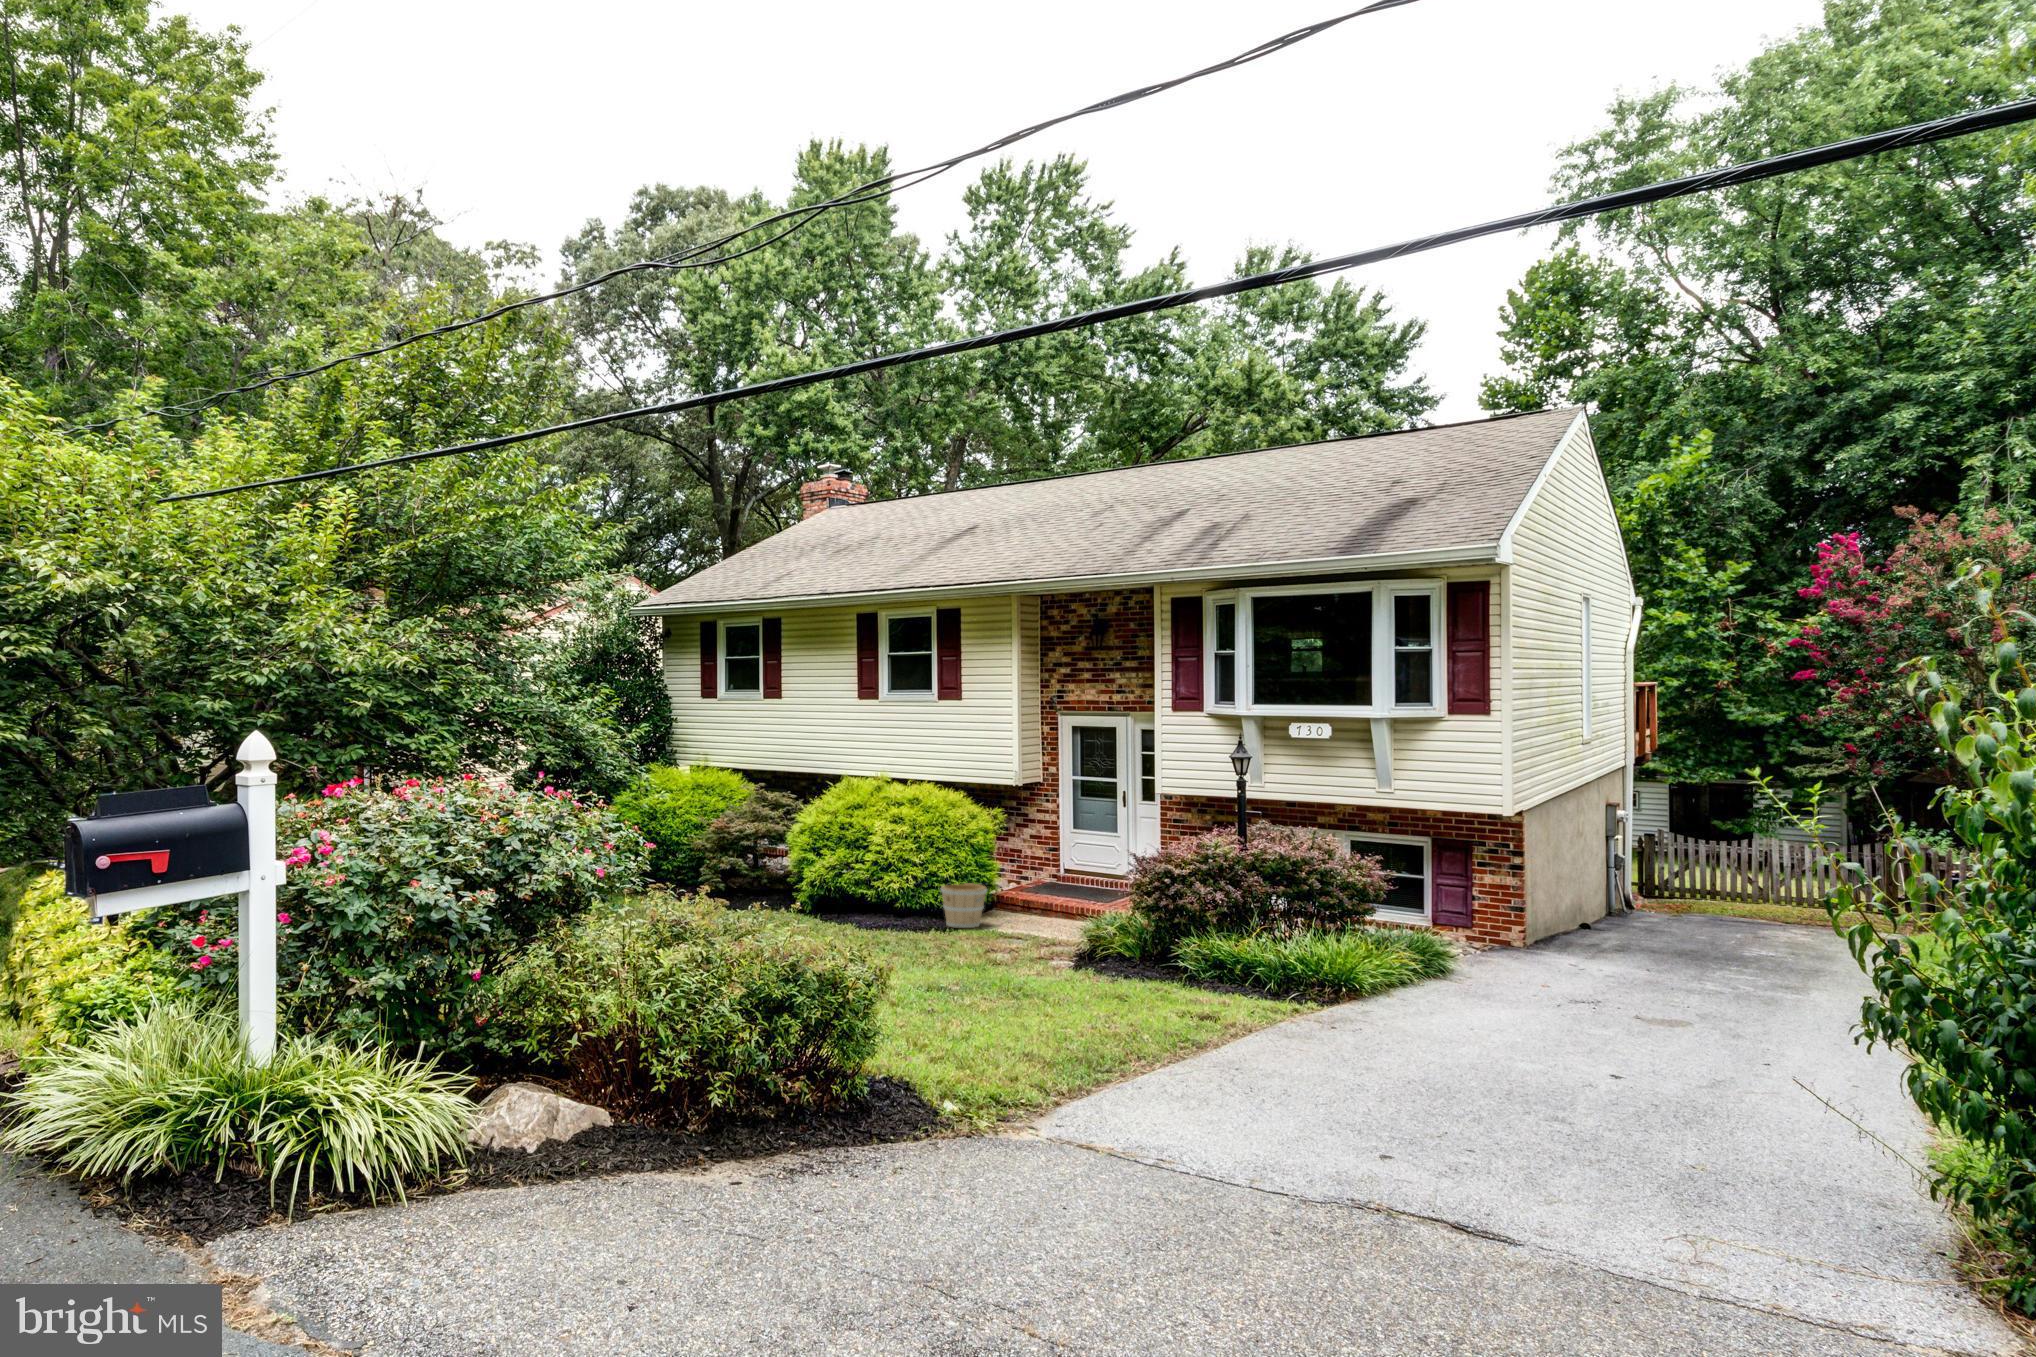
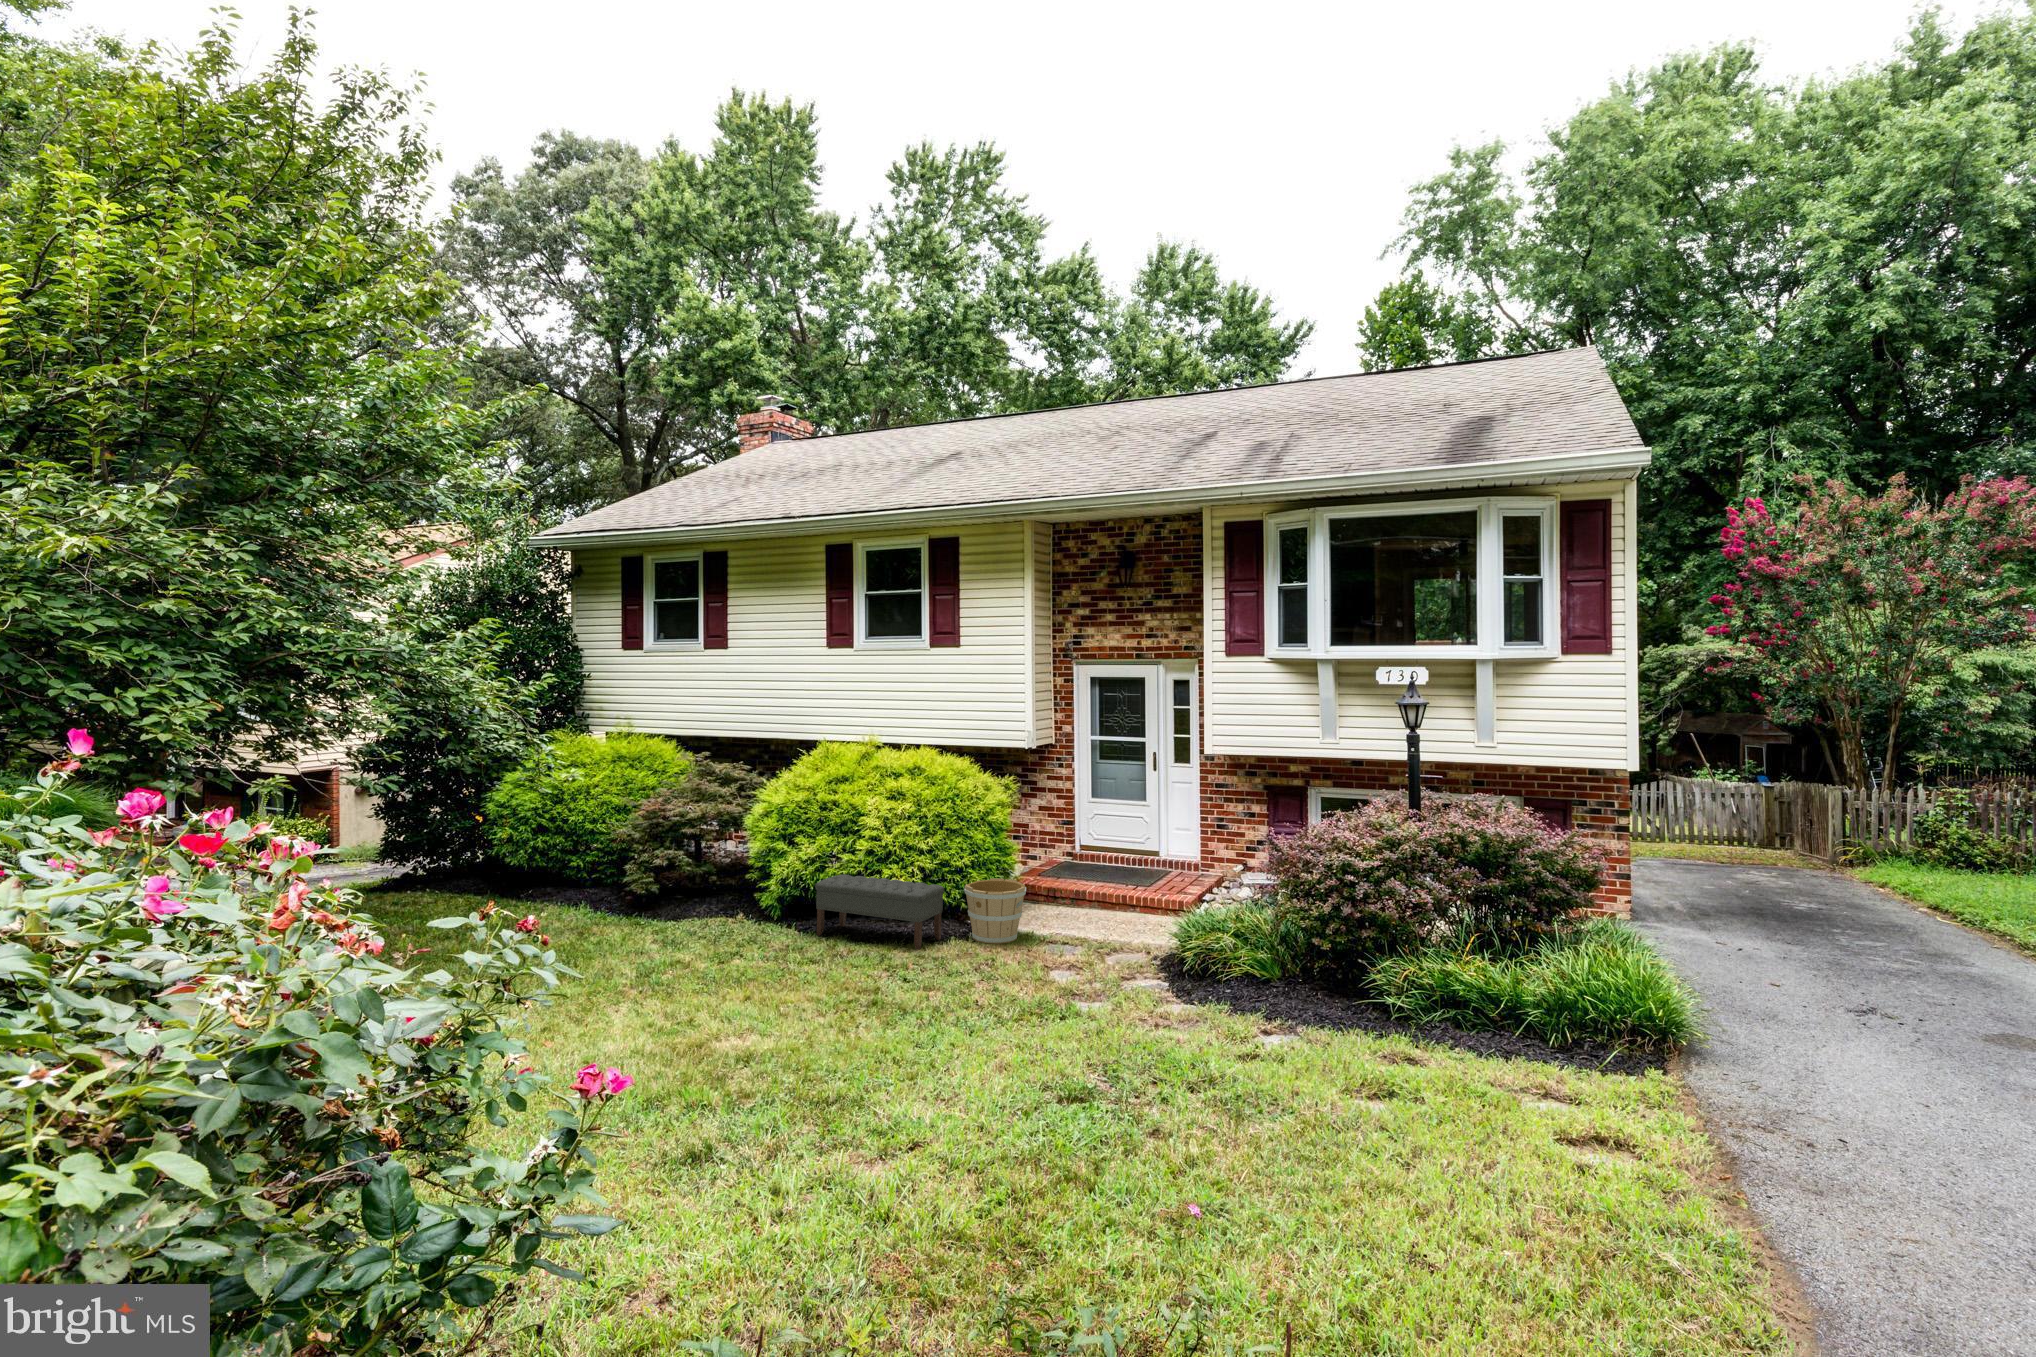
bench: none [834,877,926,929] -> present [815,874,944,950]

